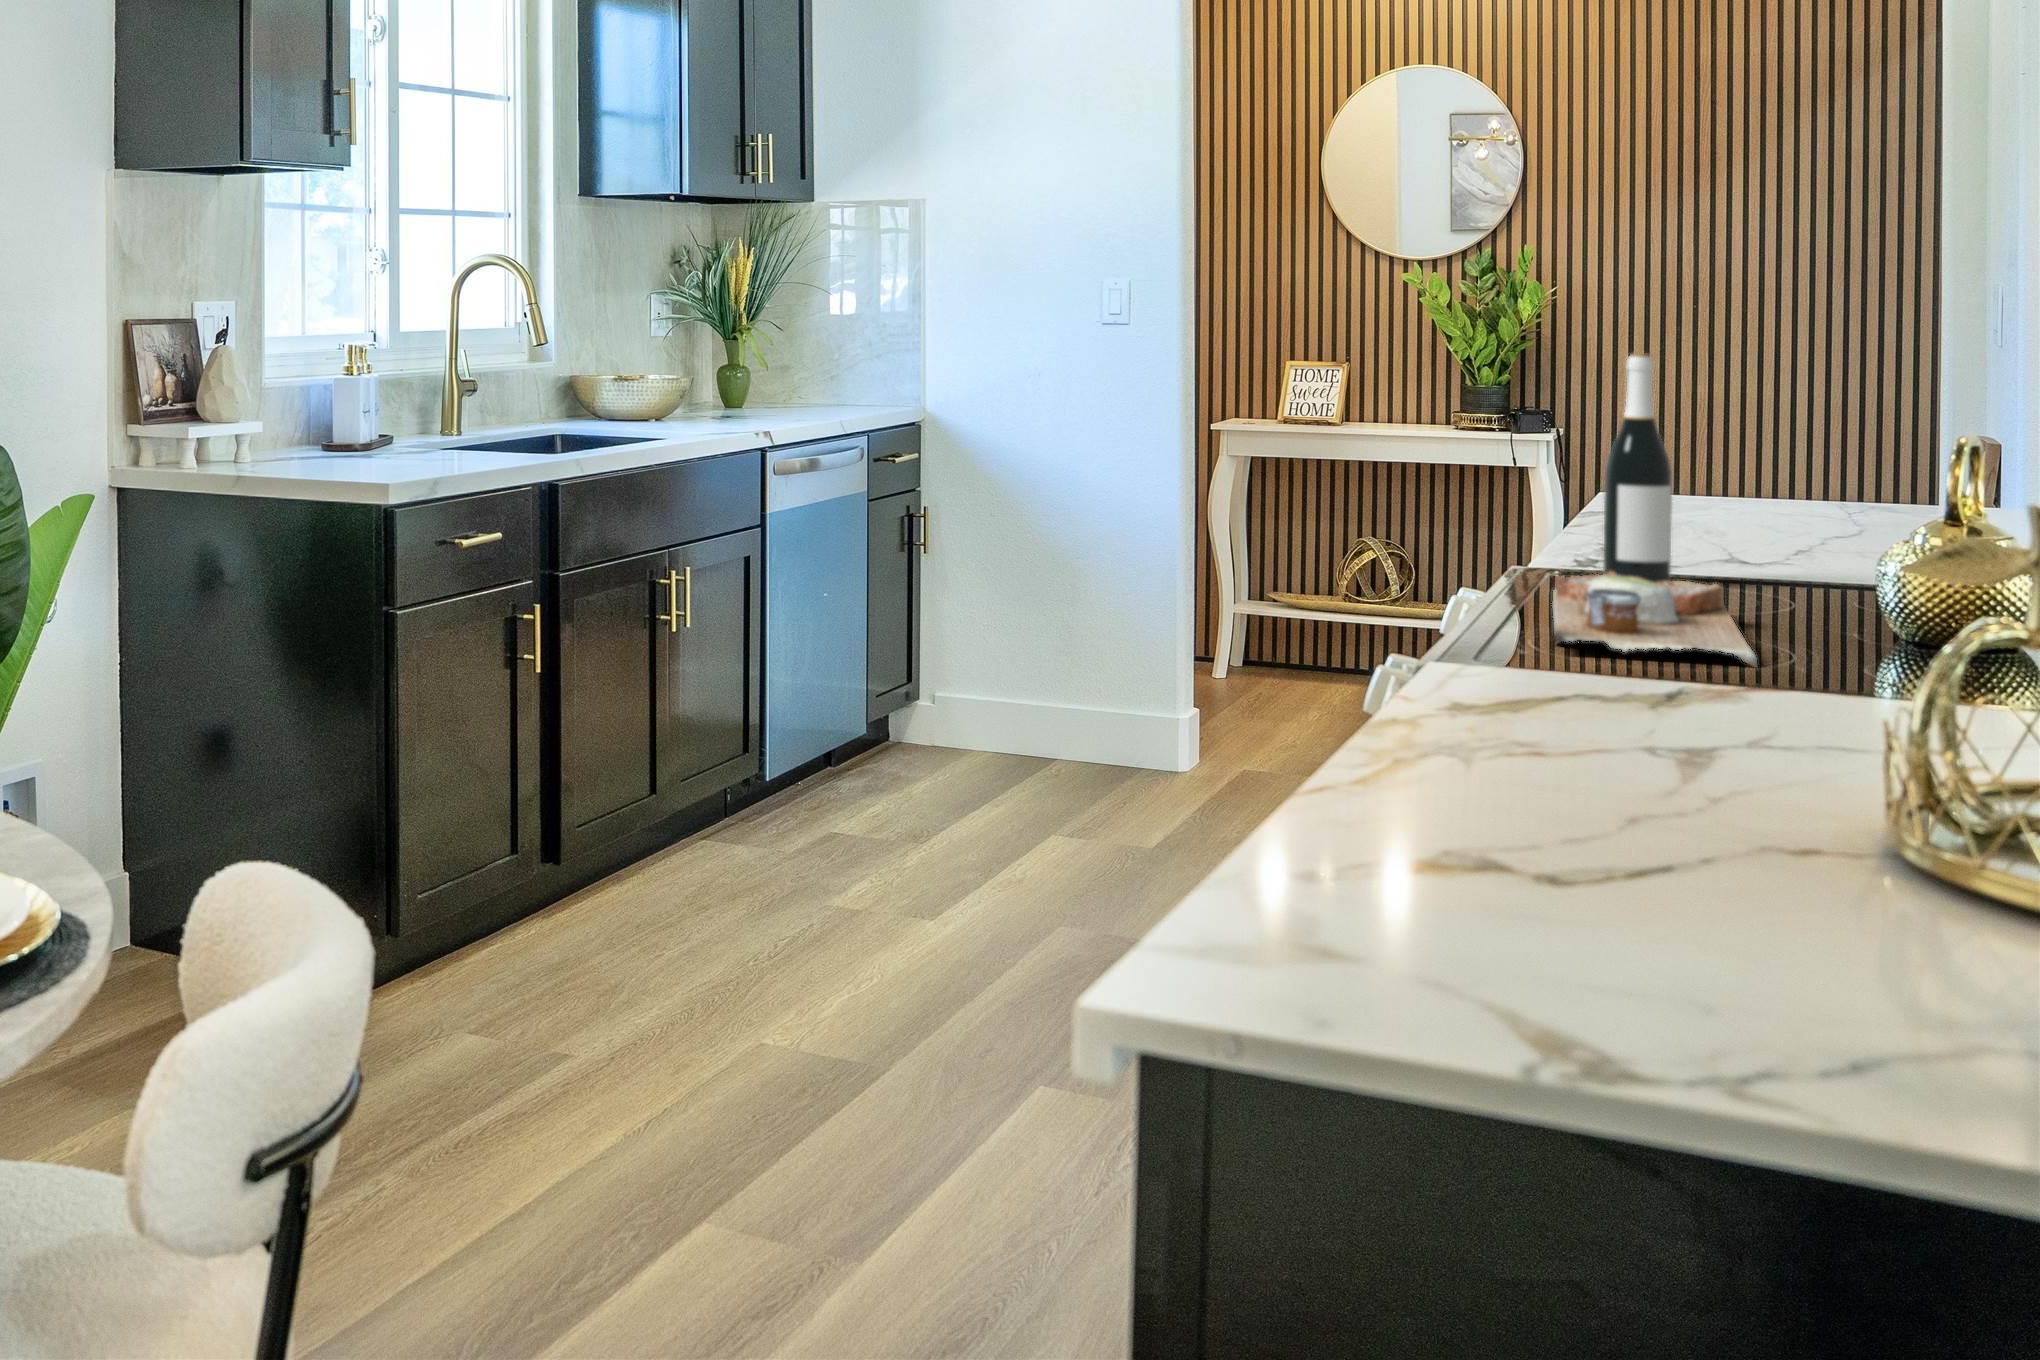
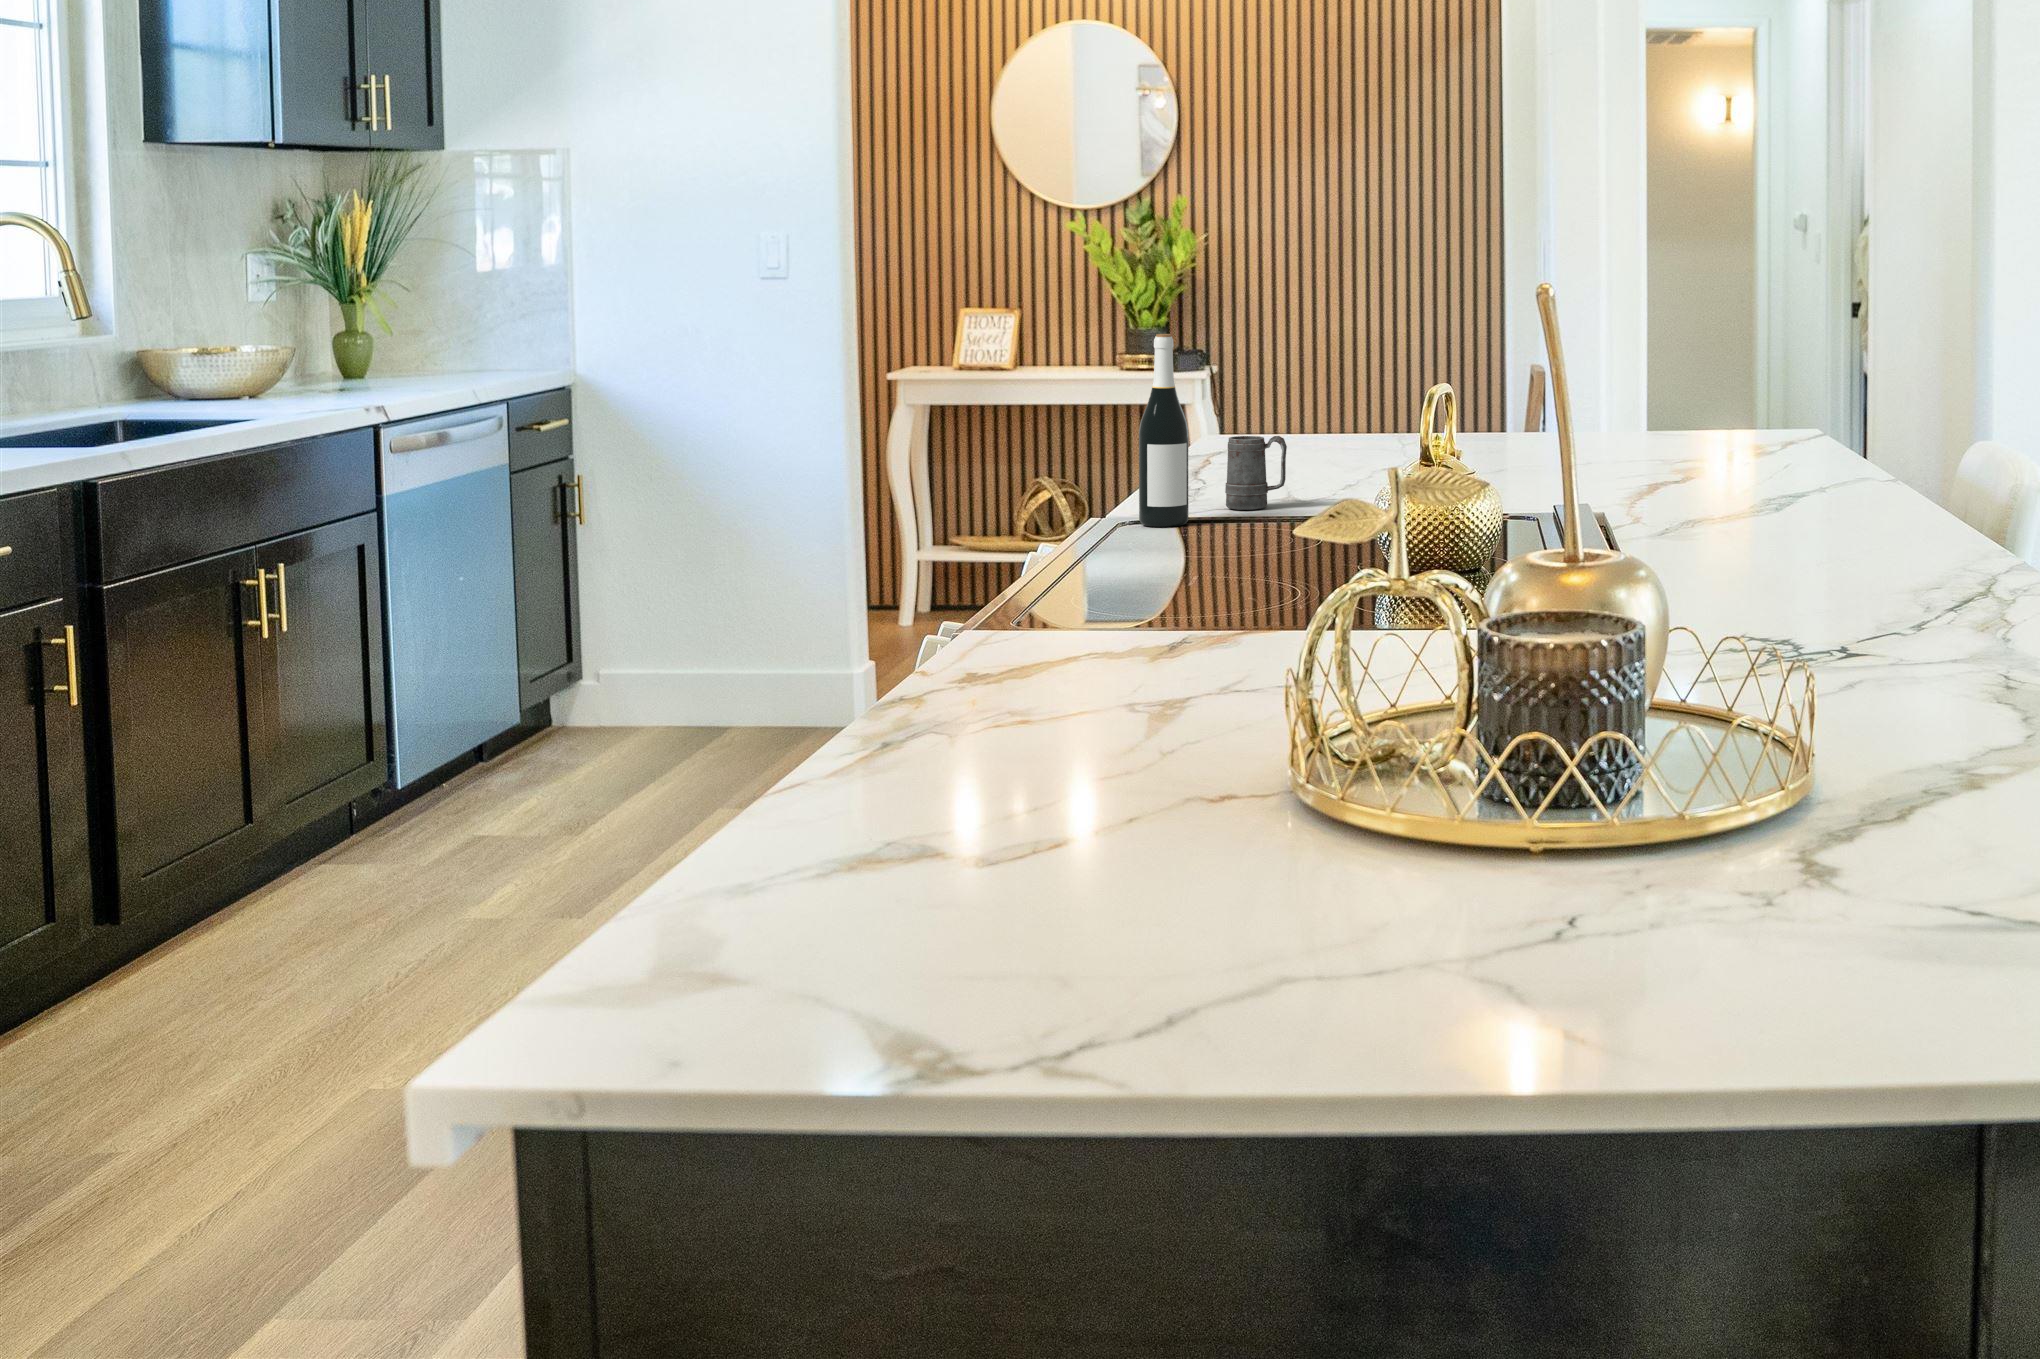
mug: none [1707,483,1796,574] -> present [1225,436,1287,510]
cutting board: present [1552,571,1757,667] -> none [1061,519,1209,592]

